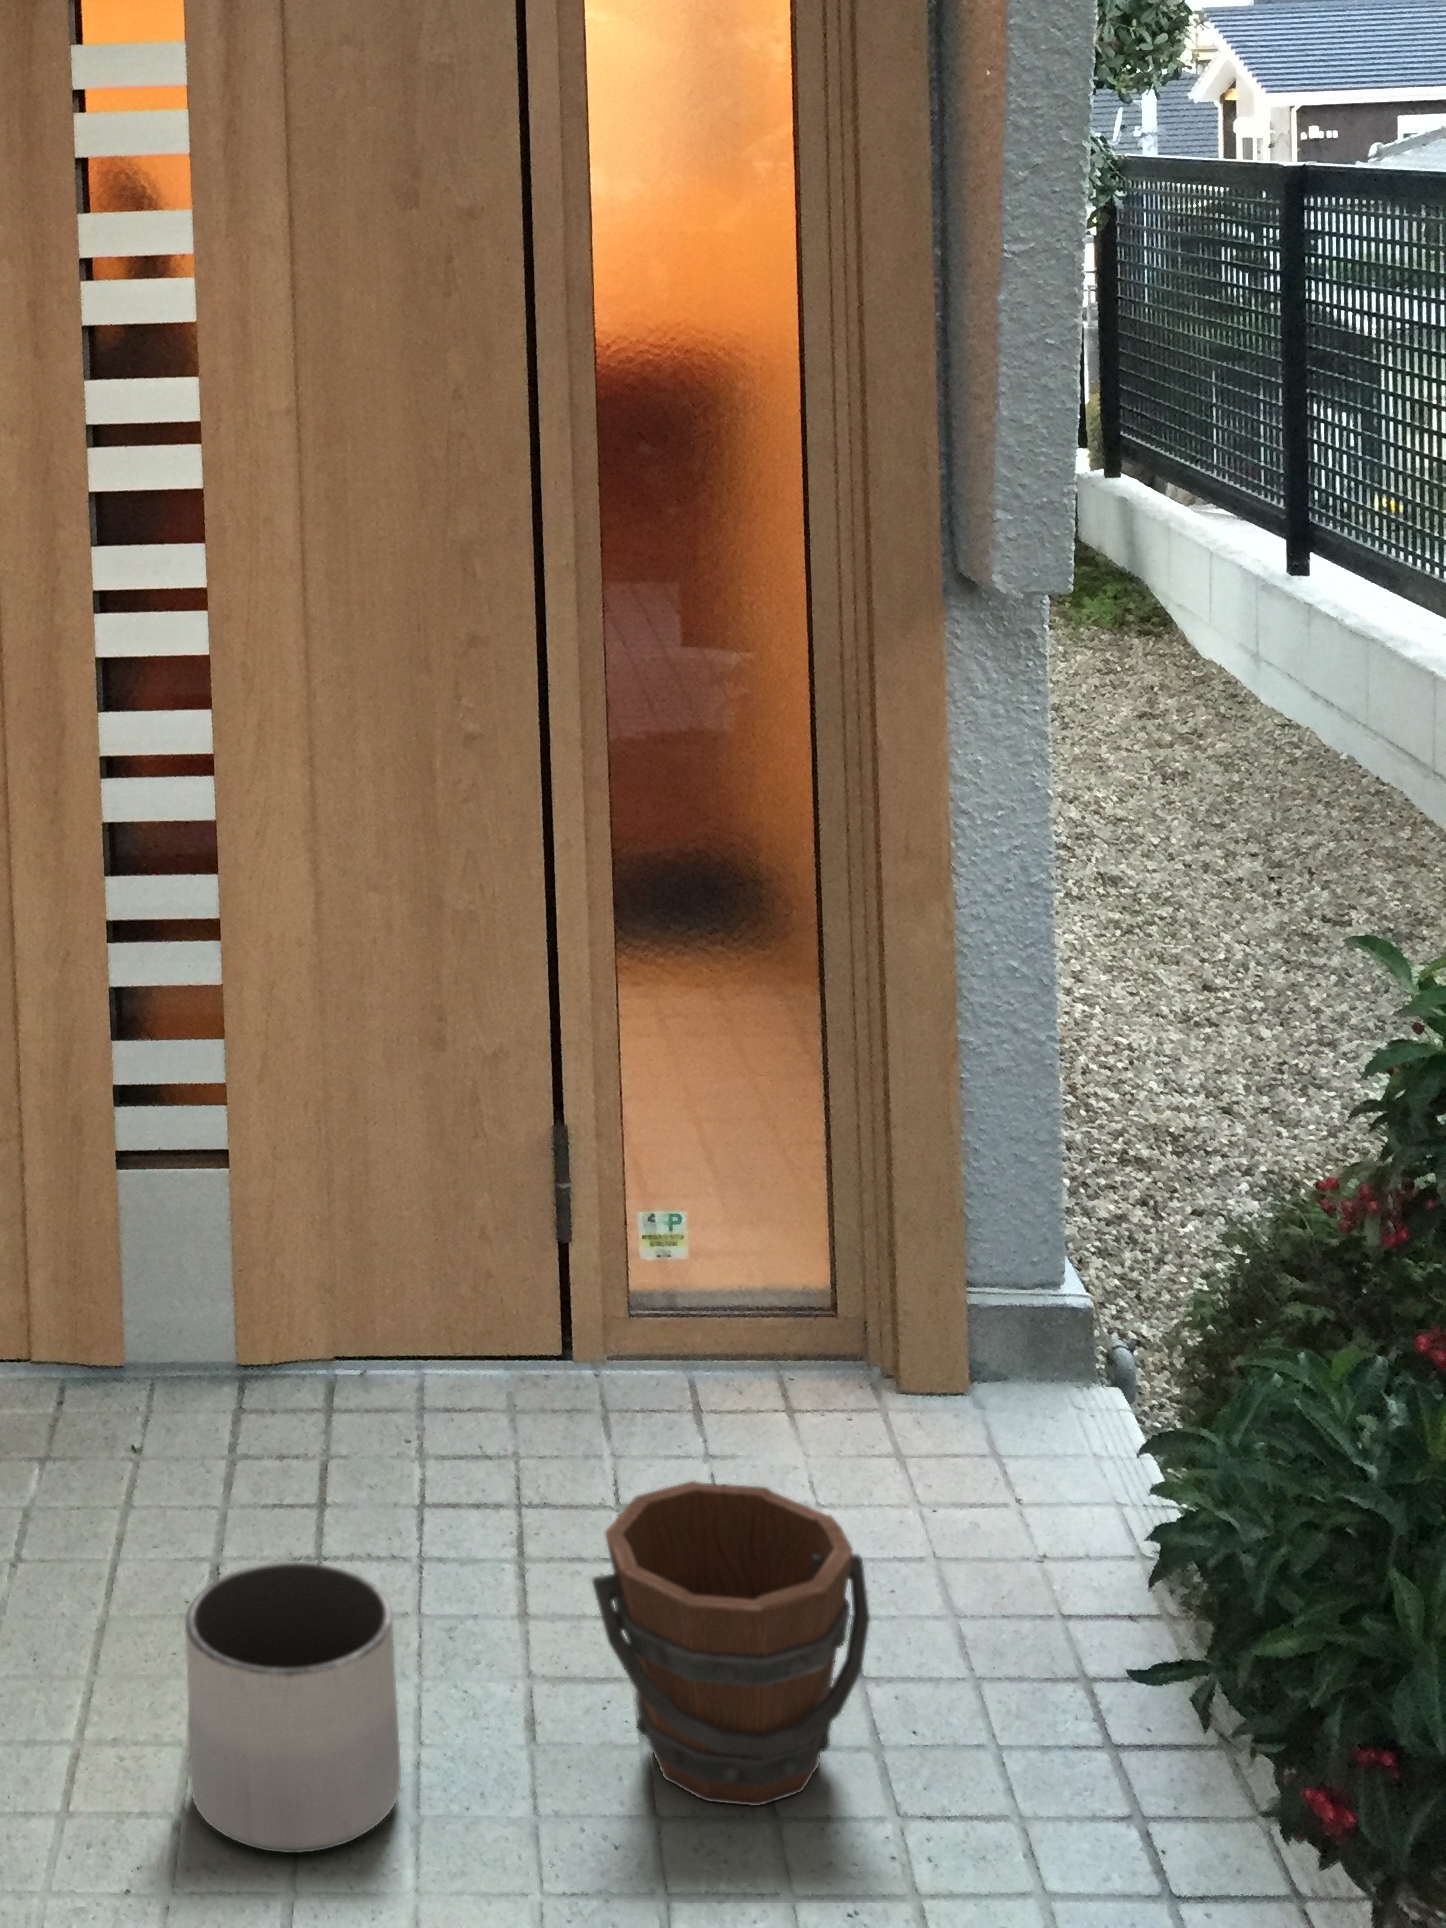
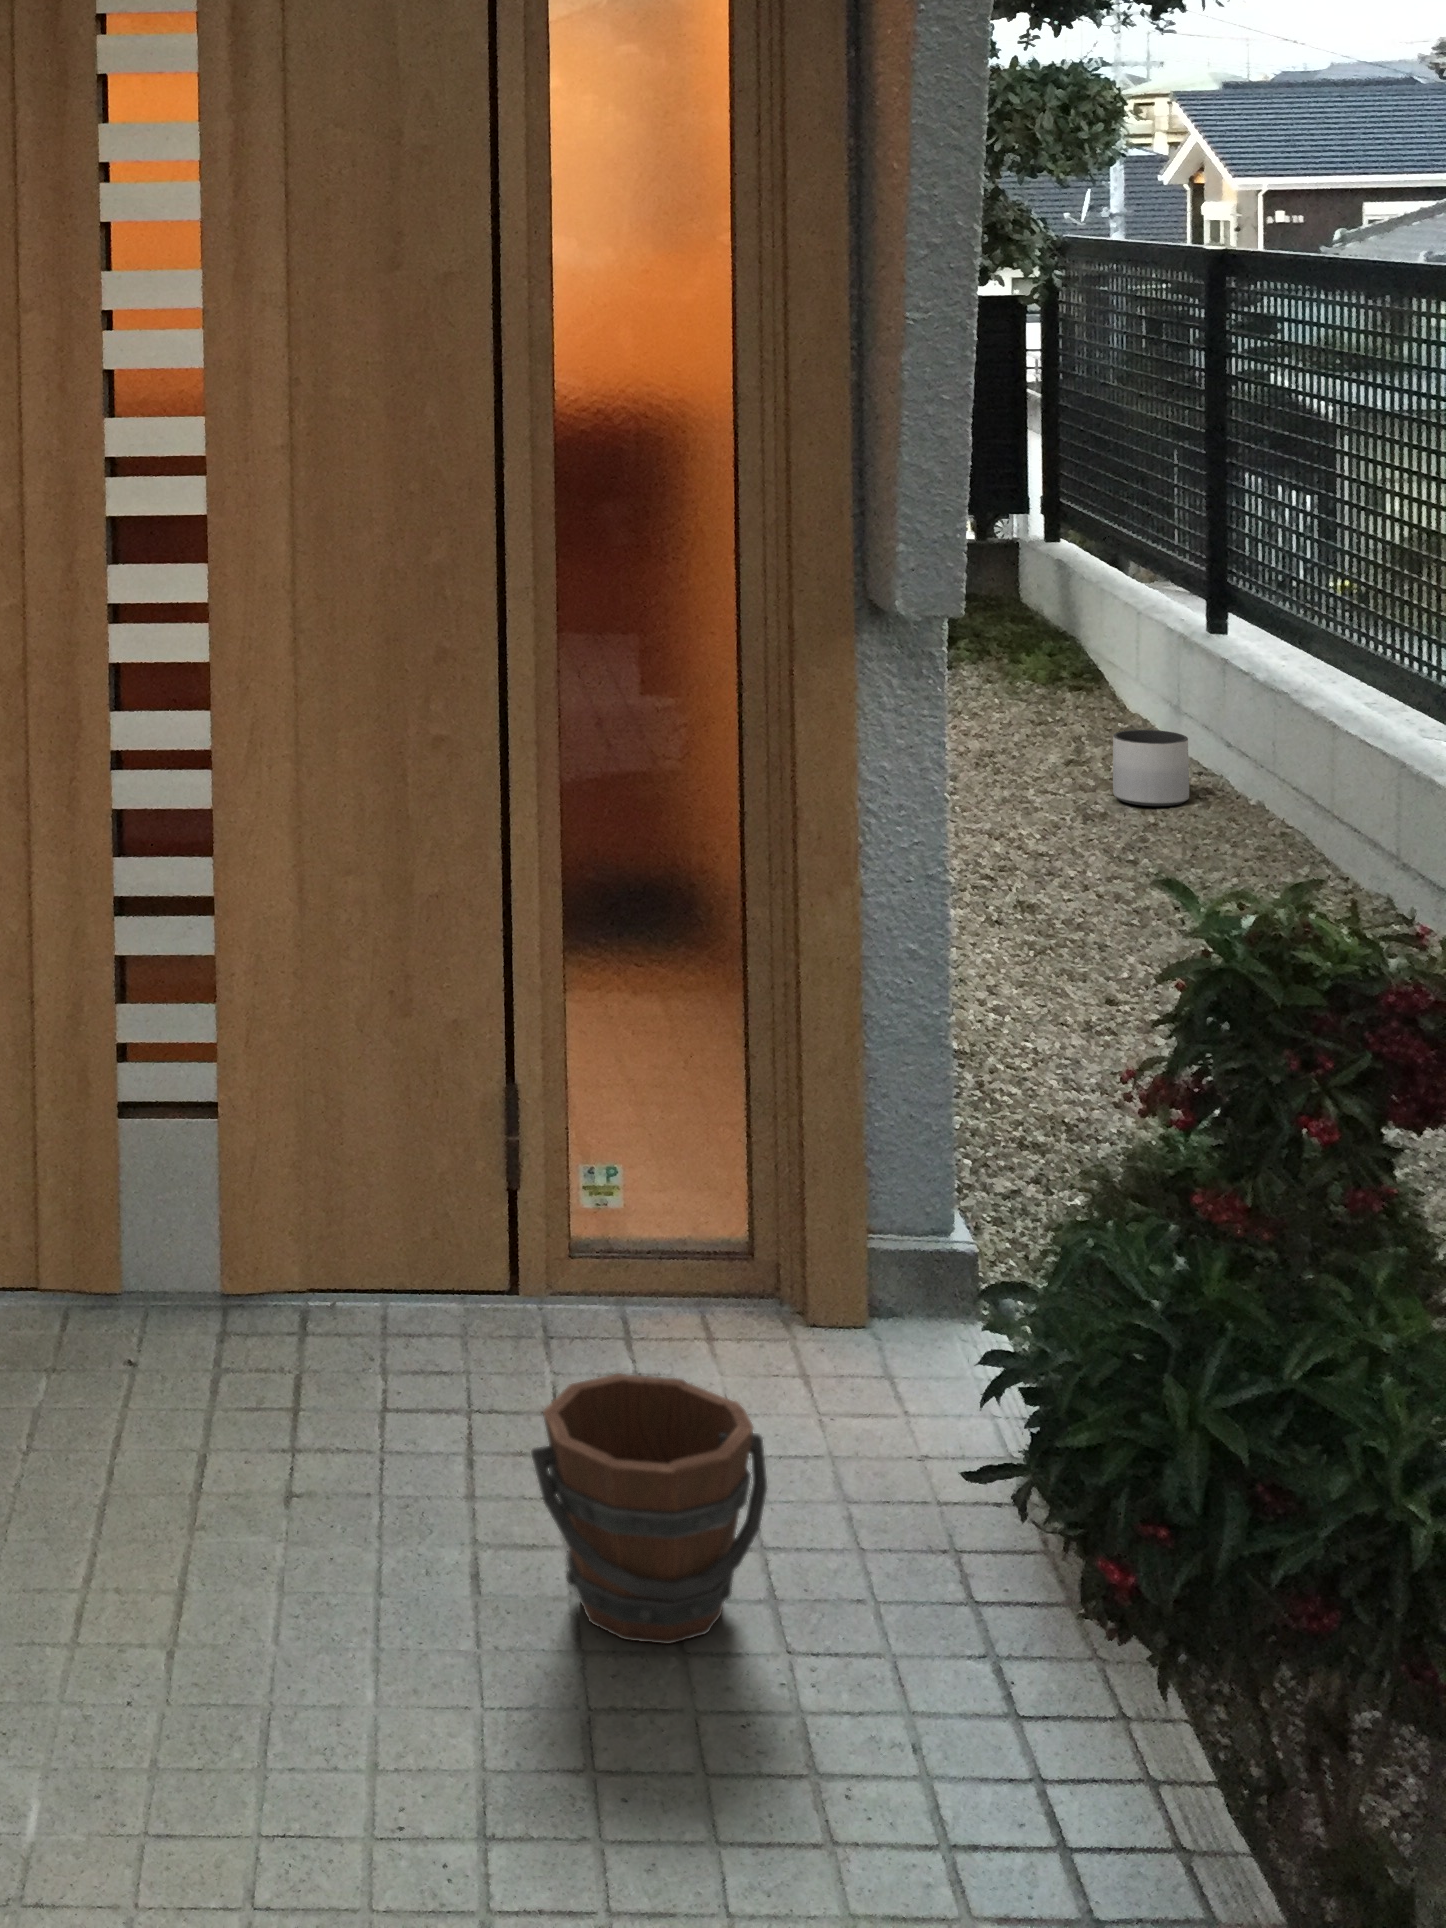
planter: present [185,1562,401,1853] -> present [1113,730,1189,806]

